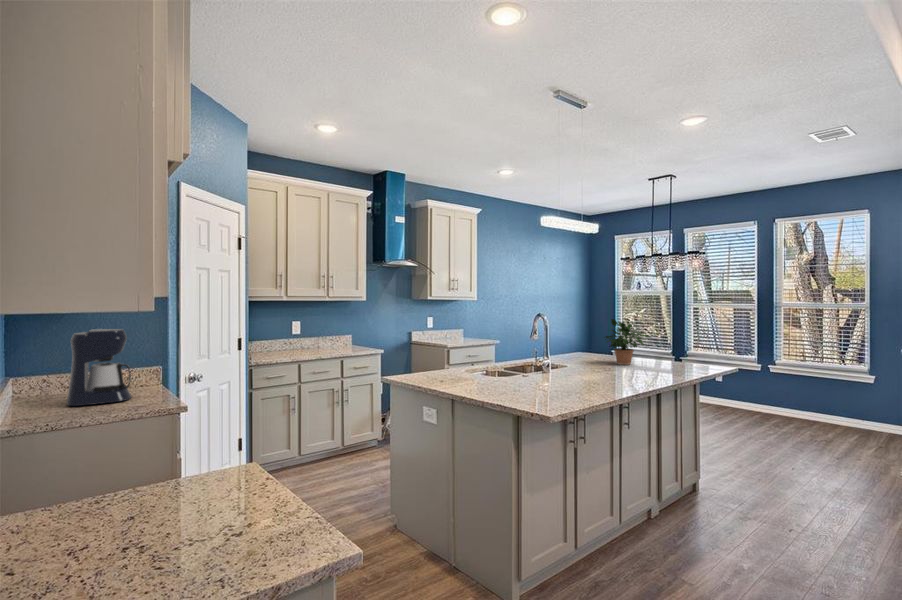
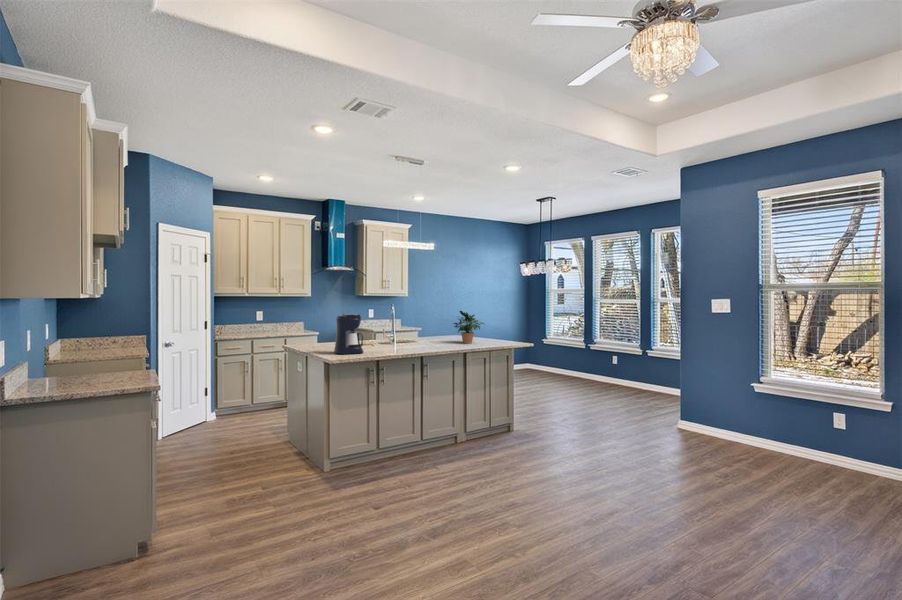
coffee maker: present [66,329,131,406] -> present [334,314,364,354]

